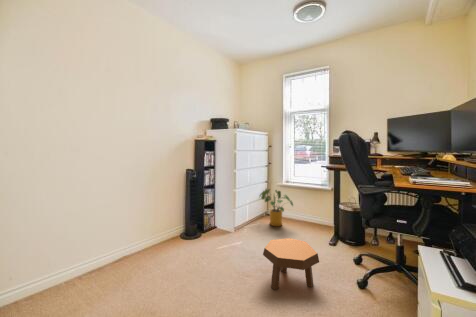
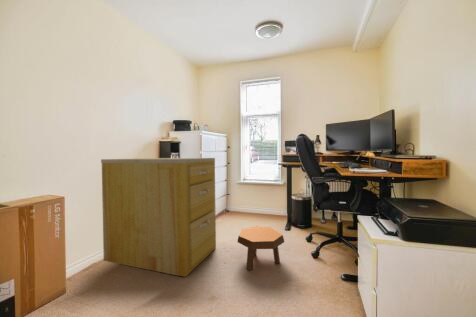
filing cabinet: none [135,157,245,286] -> present [101,158,216,277]
house plant: present [260,189,293,226] -> none [221,186,253,220]

